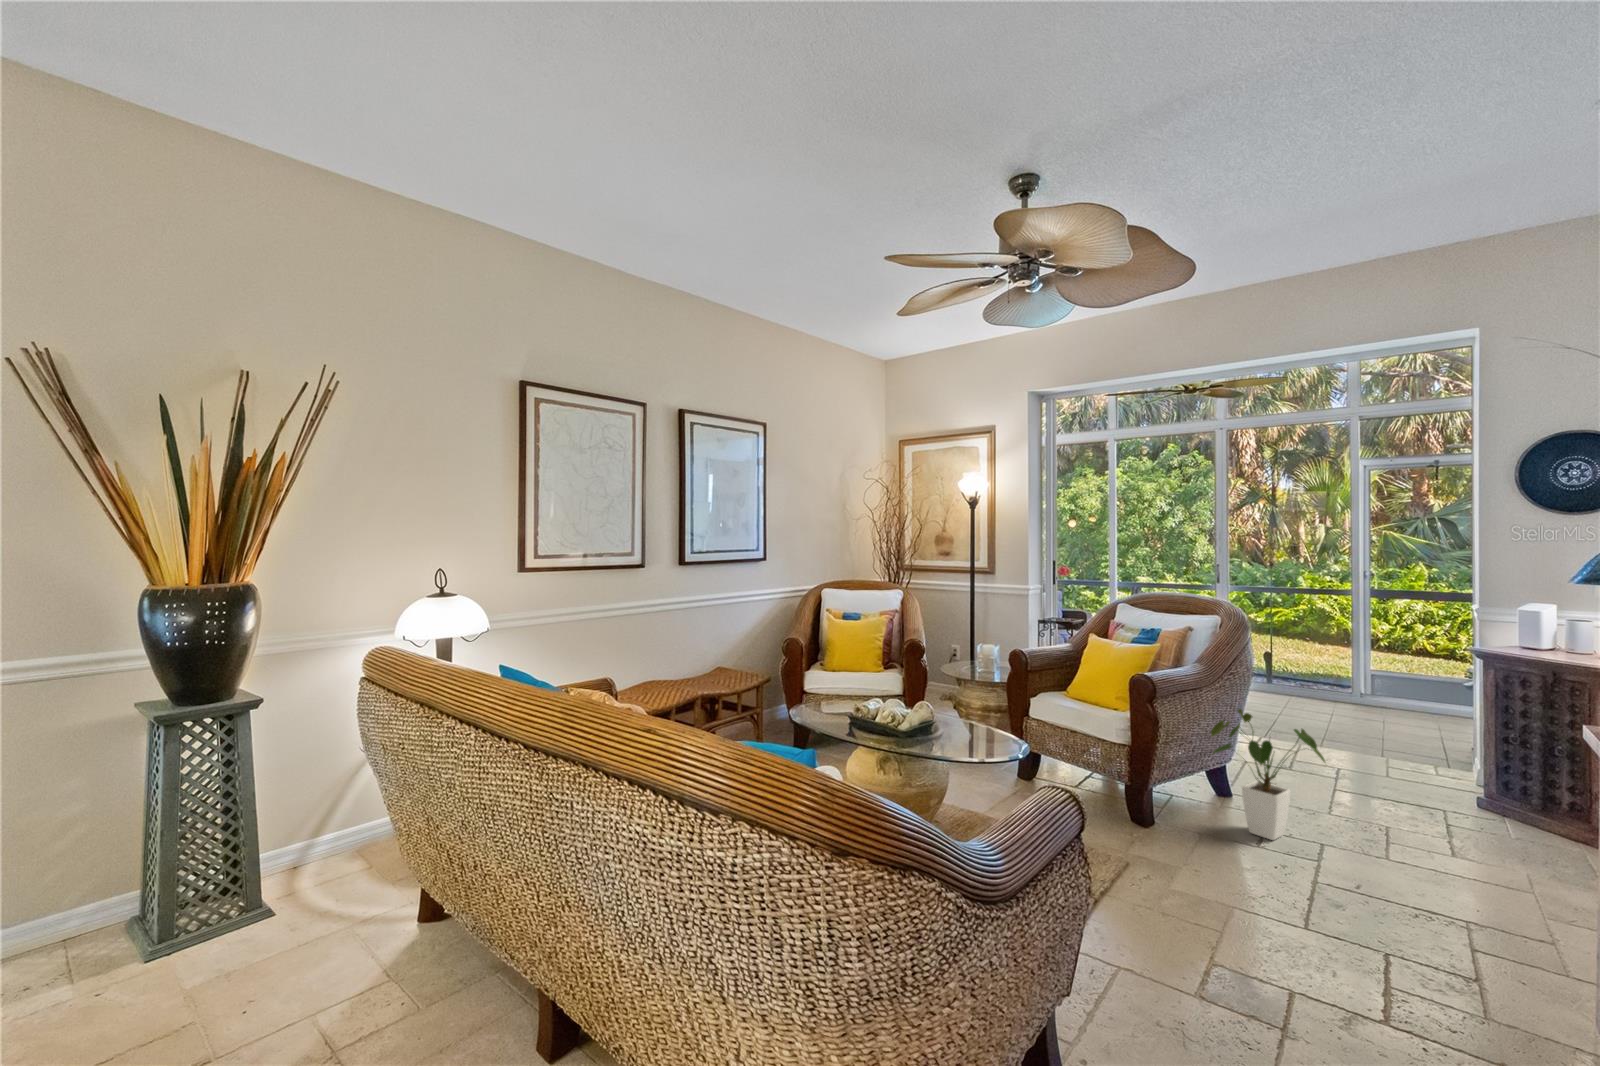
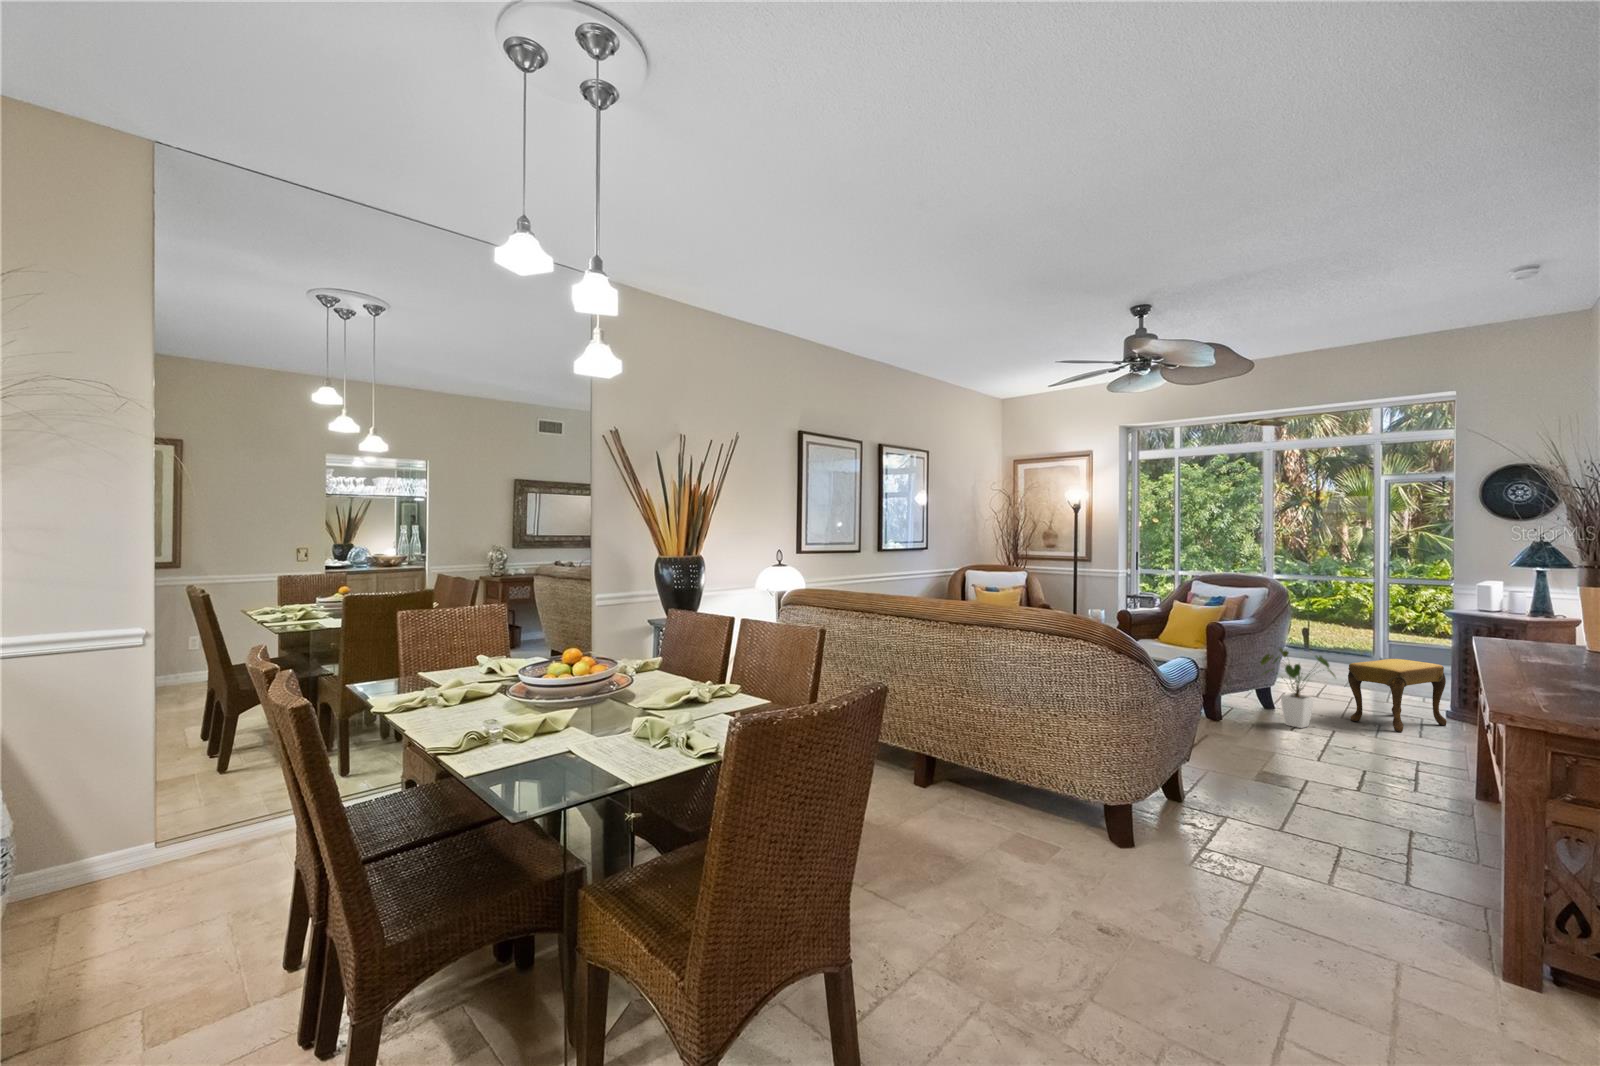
footstool: none [1338,719,1484,845] -> present [1348,659,1447,732]

